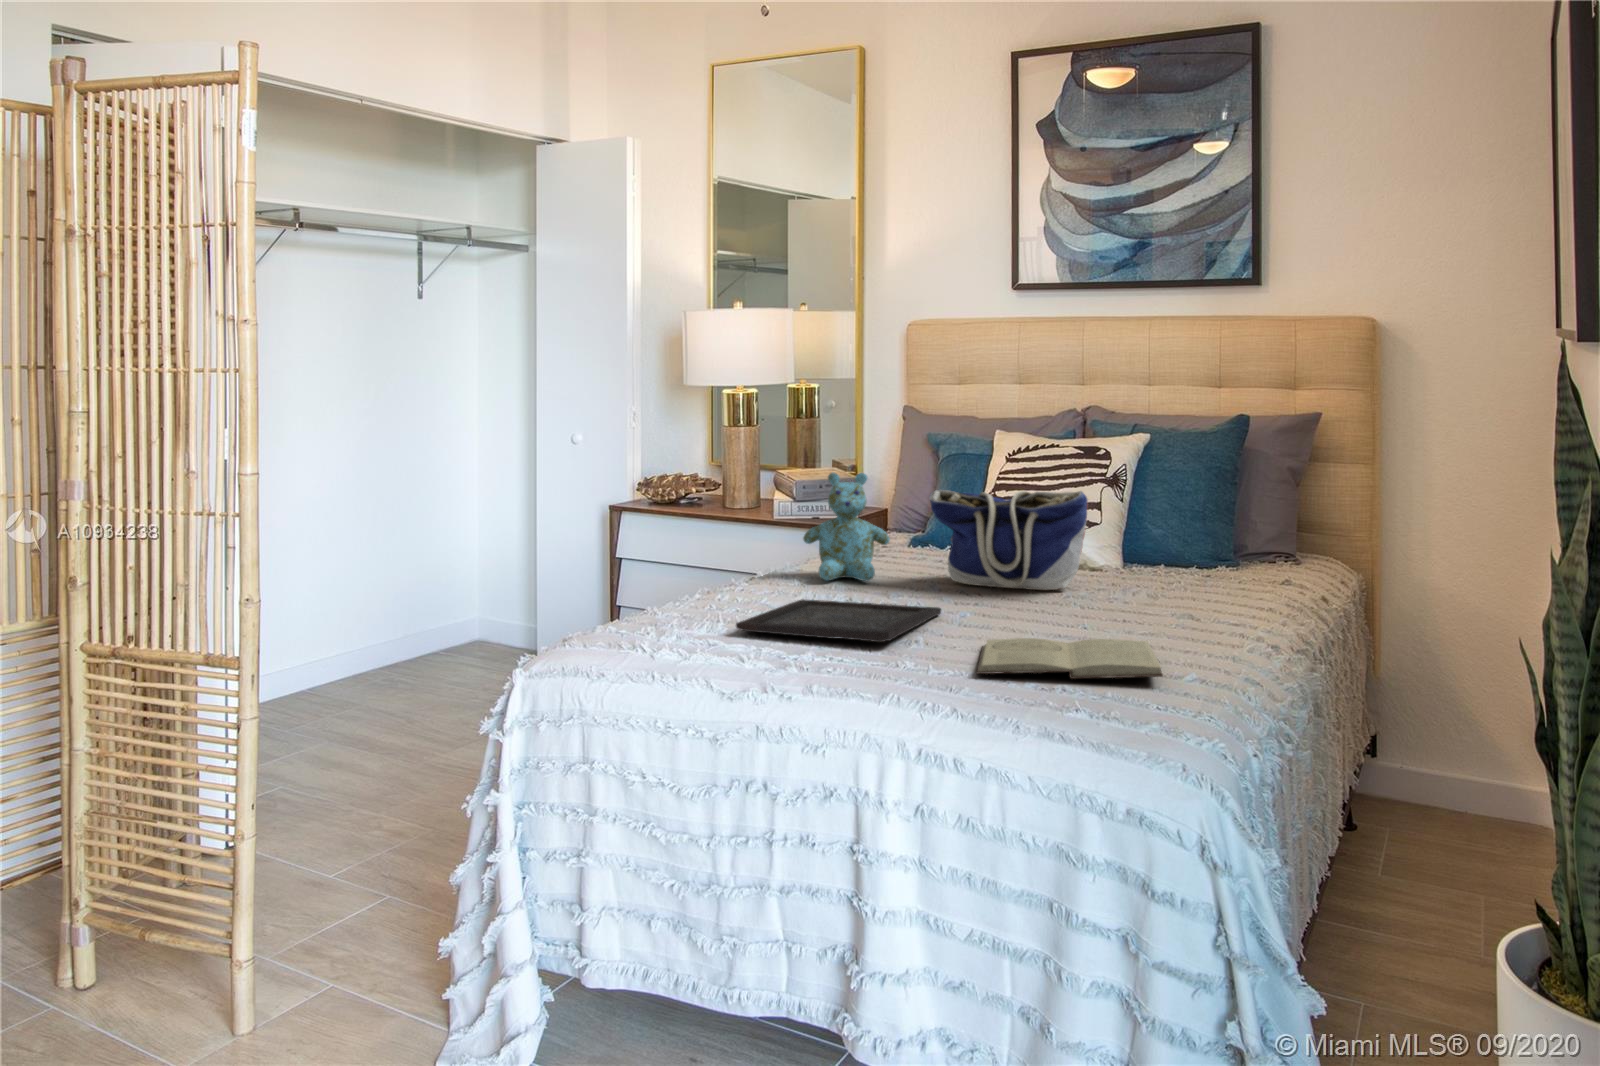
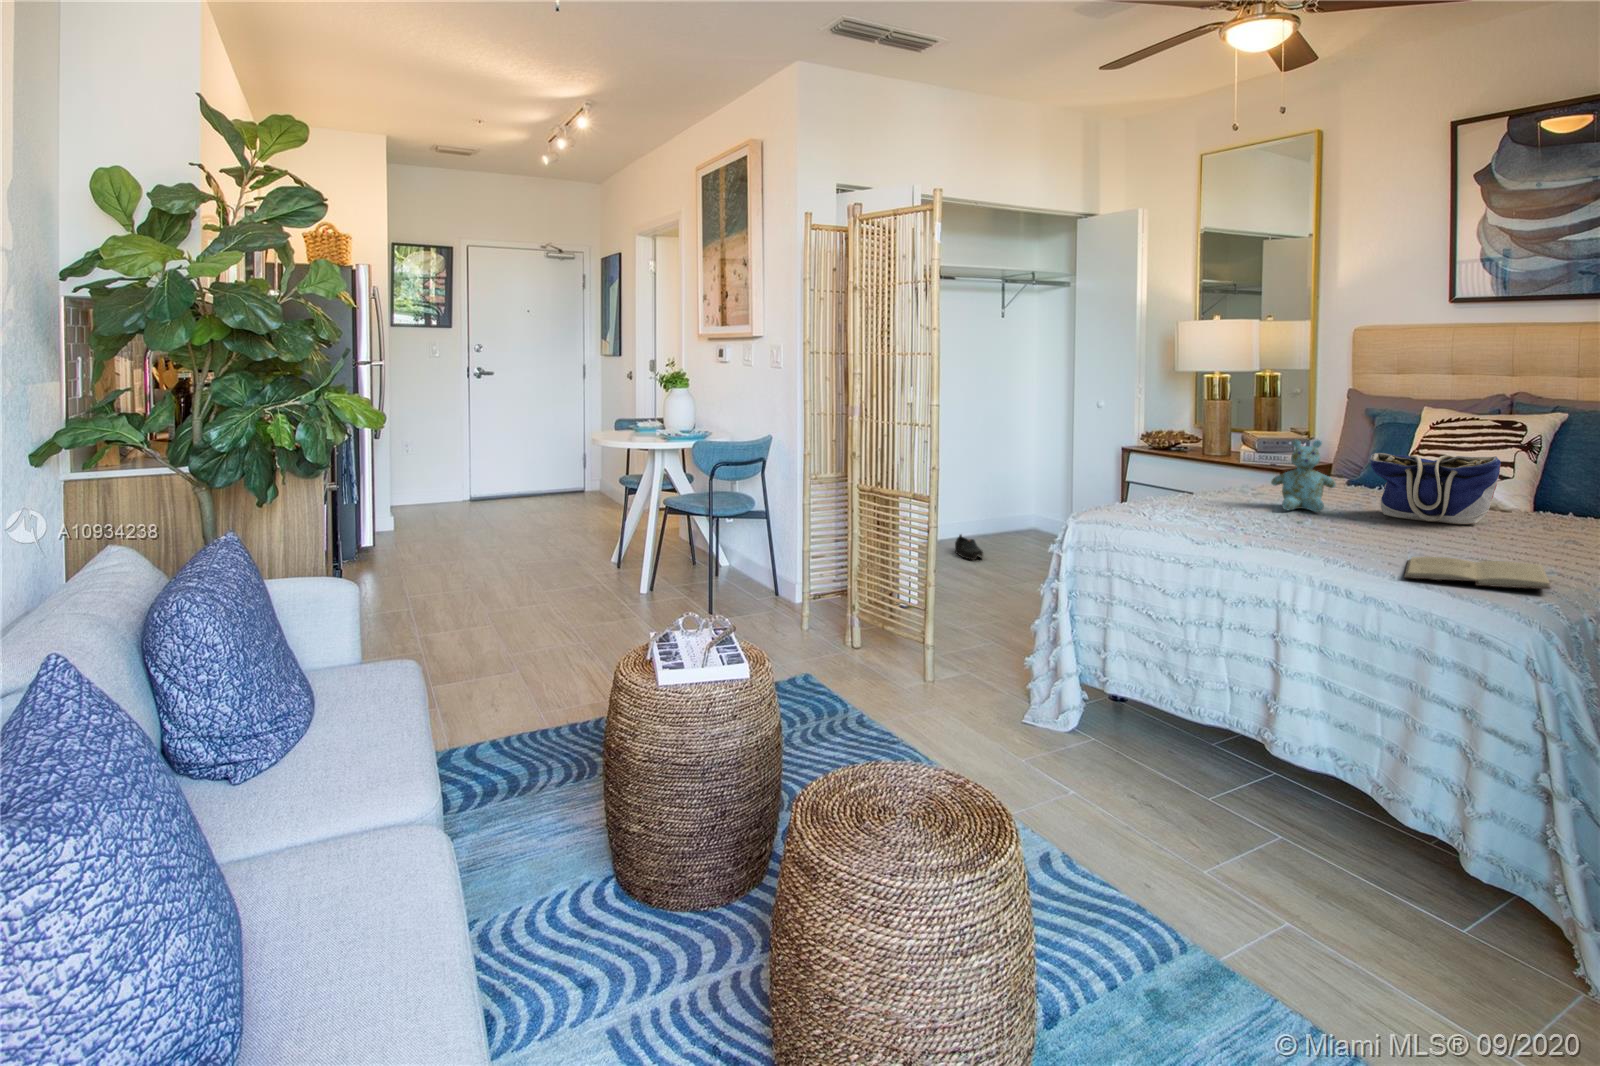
tray: present [736,599,941,642] -> none [1231,523,1376,554]
shoe: none [356,648,403,690] -> present [955,535,983,560]

